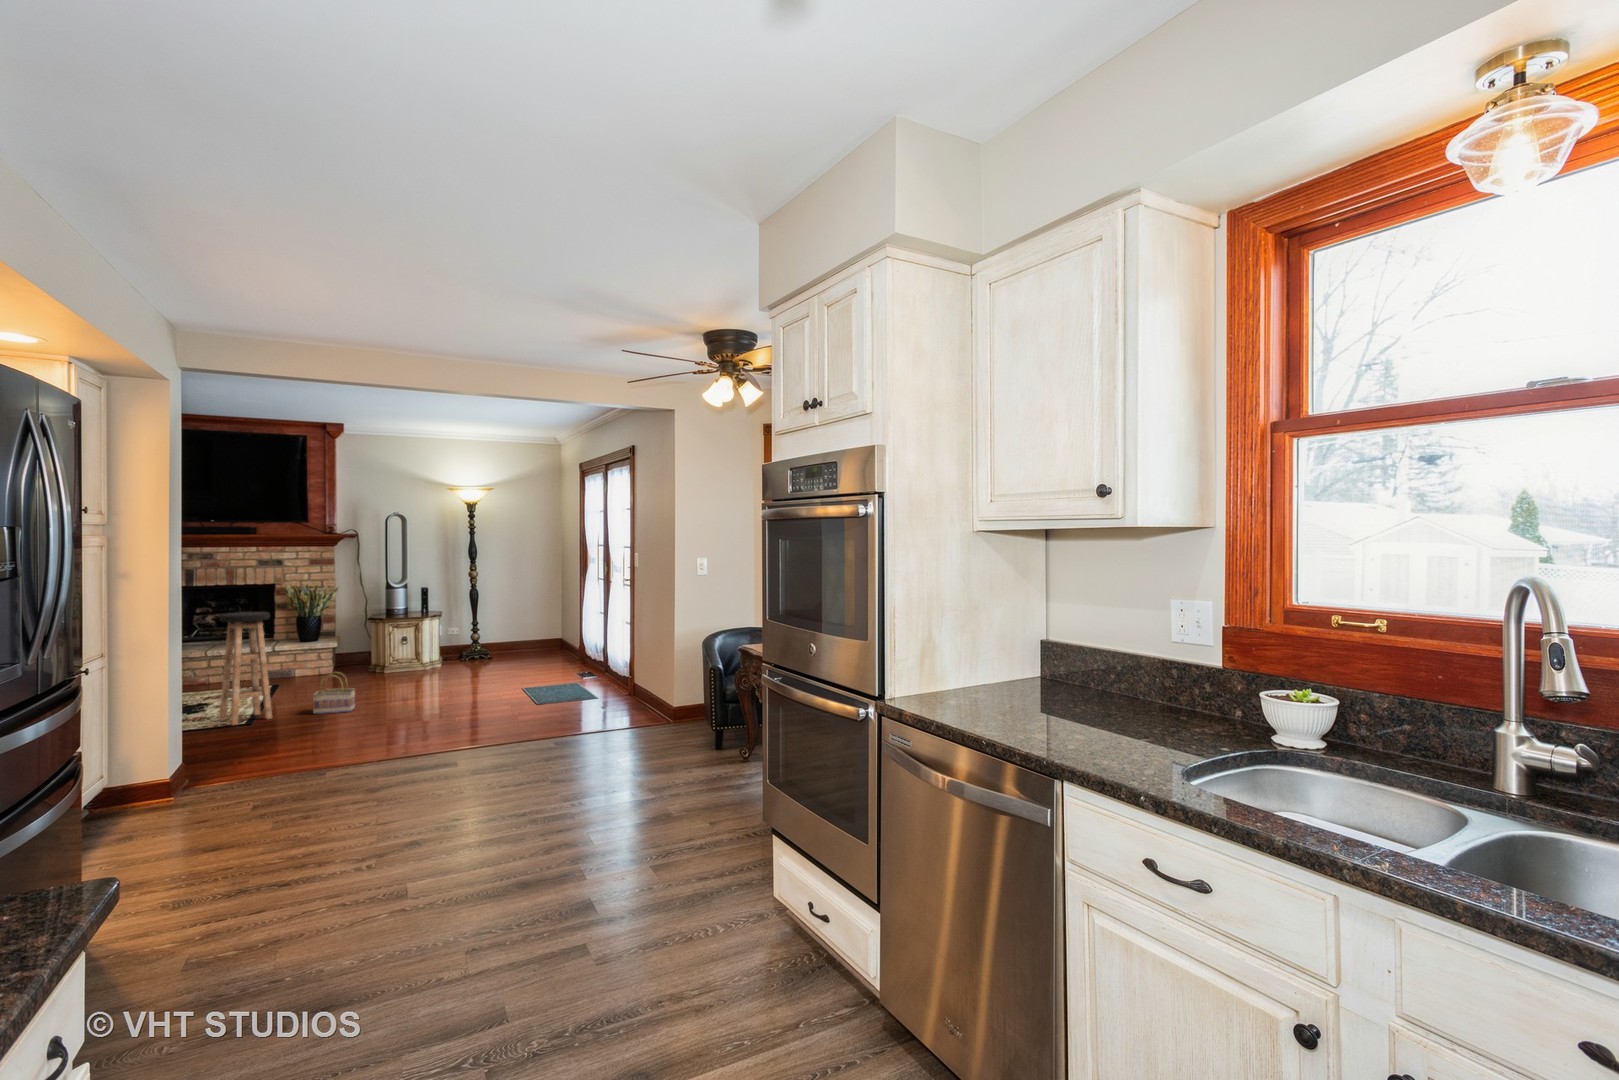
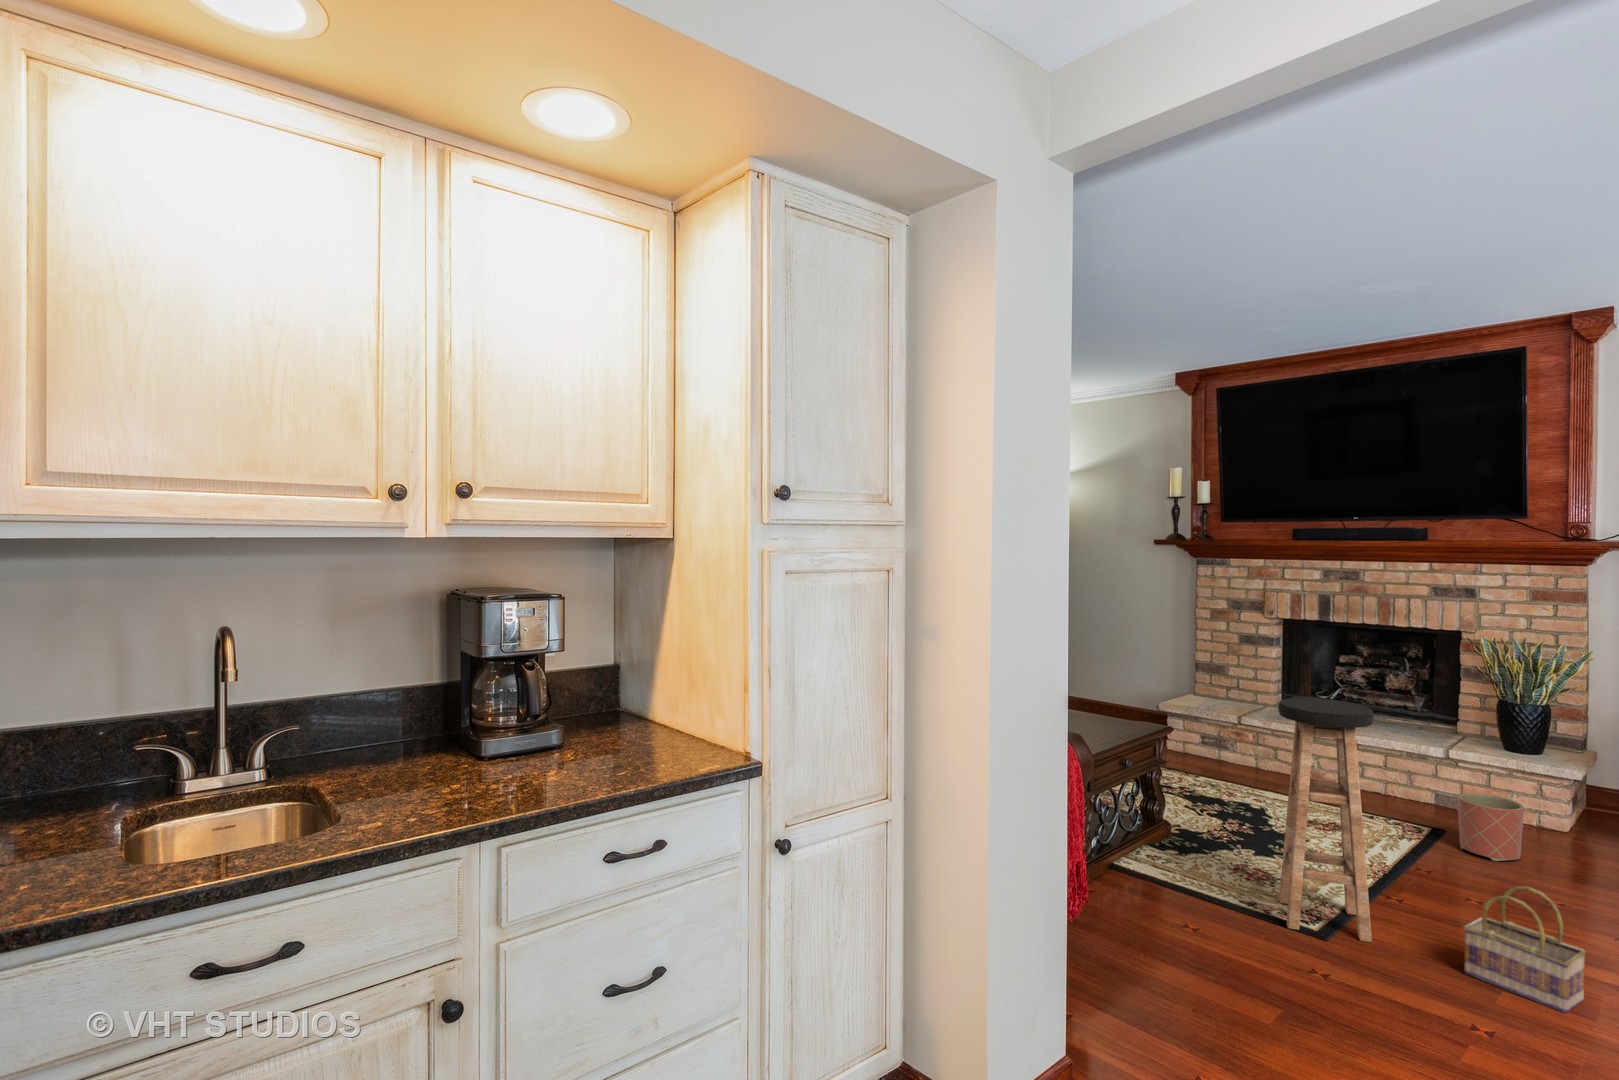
planter: none [288,659,317,688] -> present [1458,793,1524,861]

